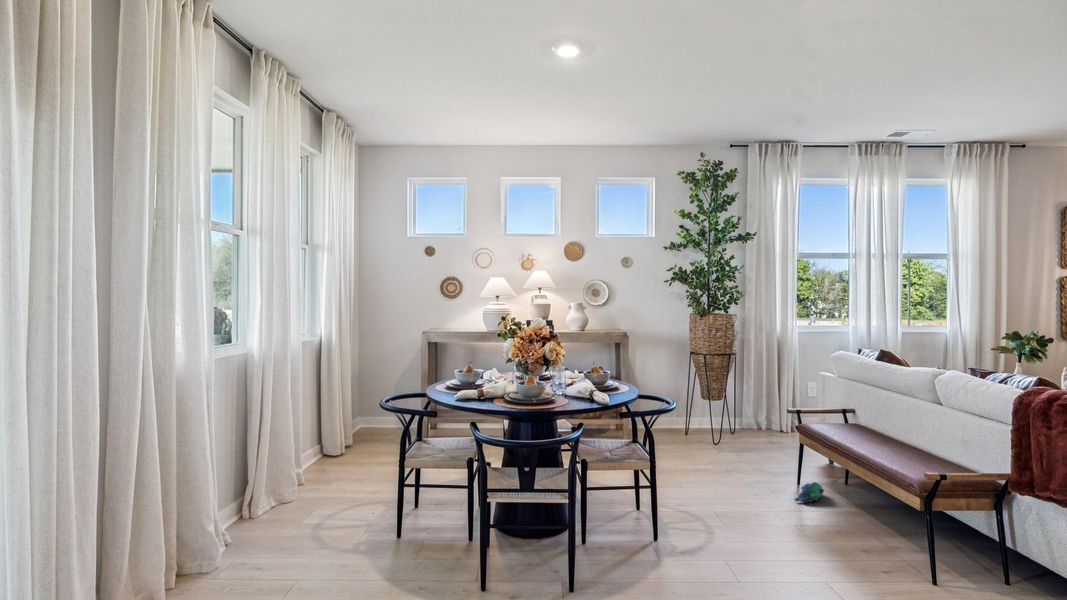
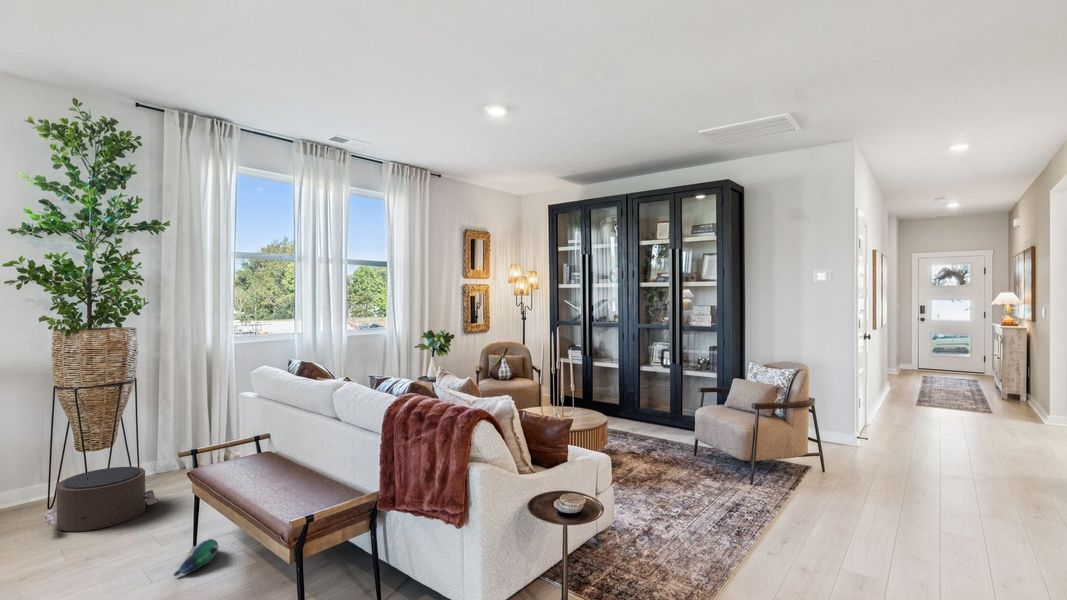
pouf: none [689,416,758,457] -> present [44,467,157,531]

